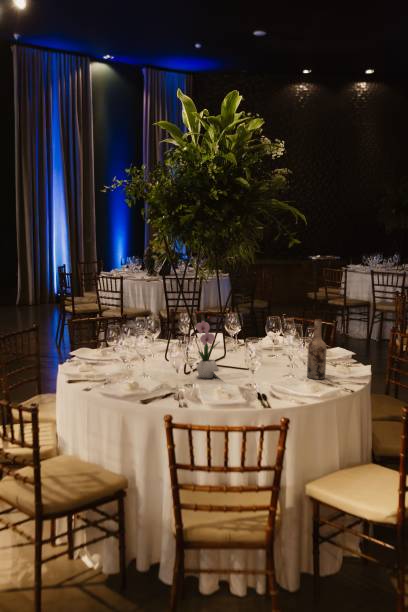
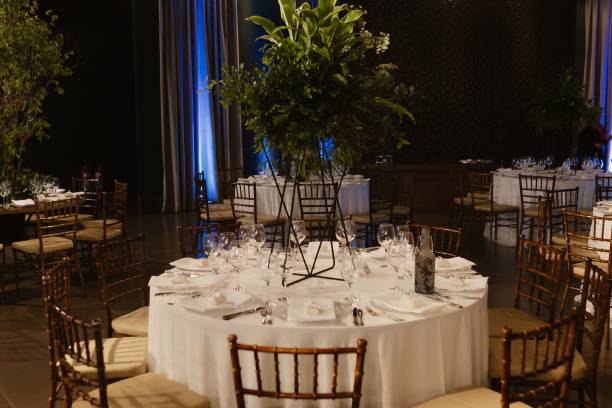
flower arrangement: present [196,311,219,378] -> none [293,219,321,291]

